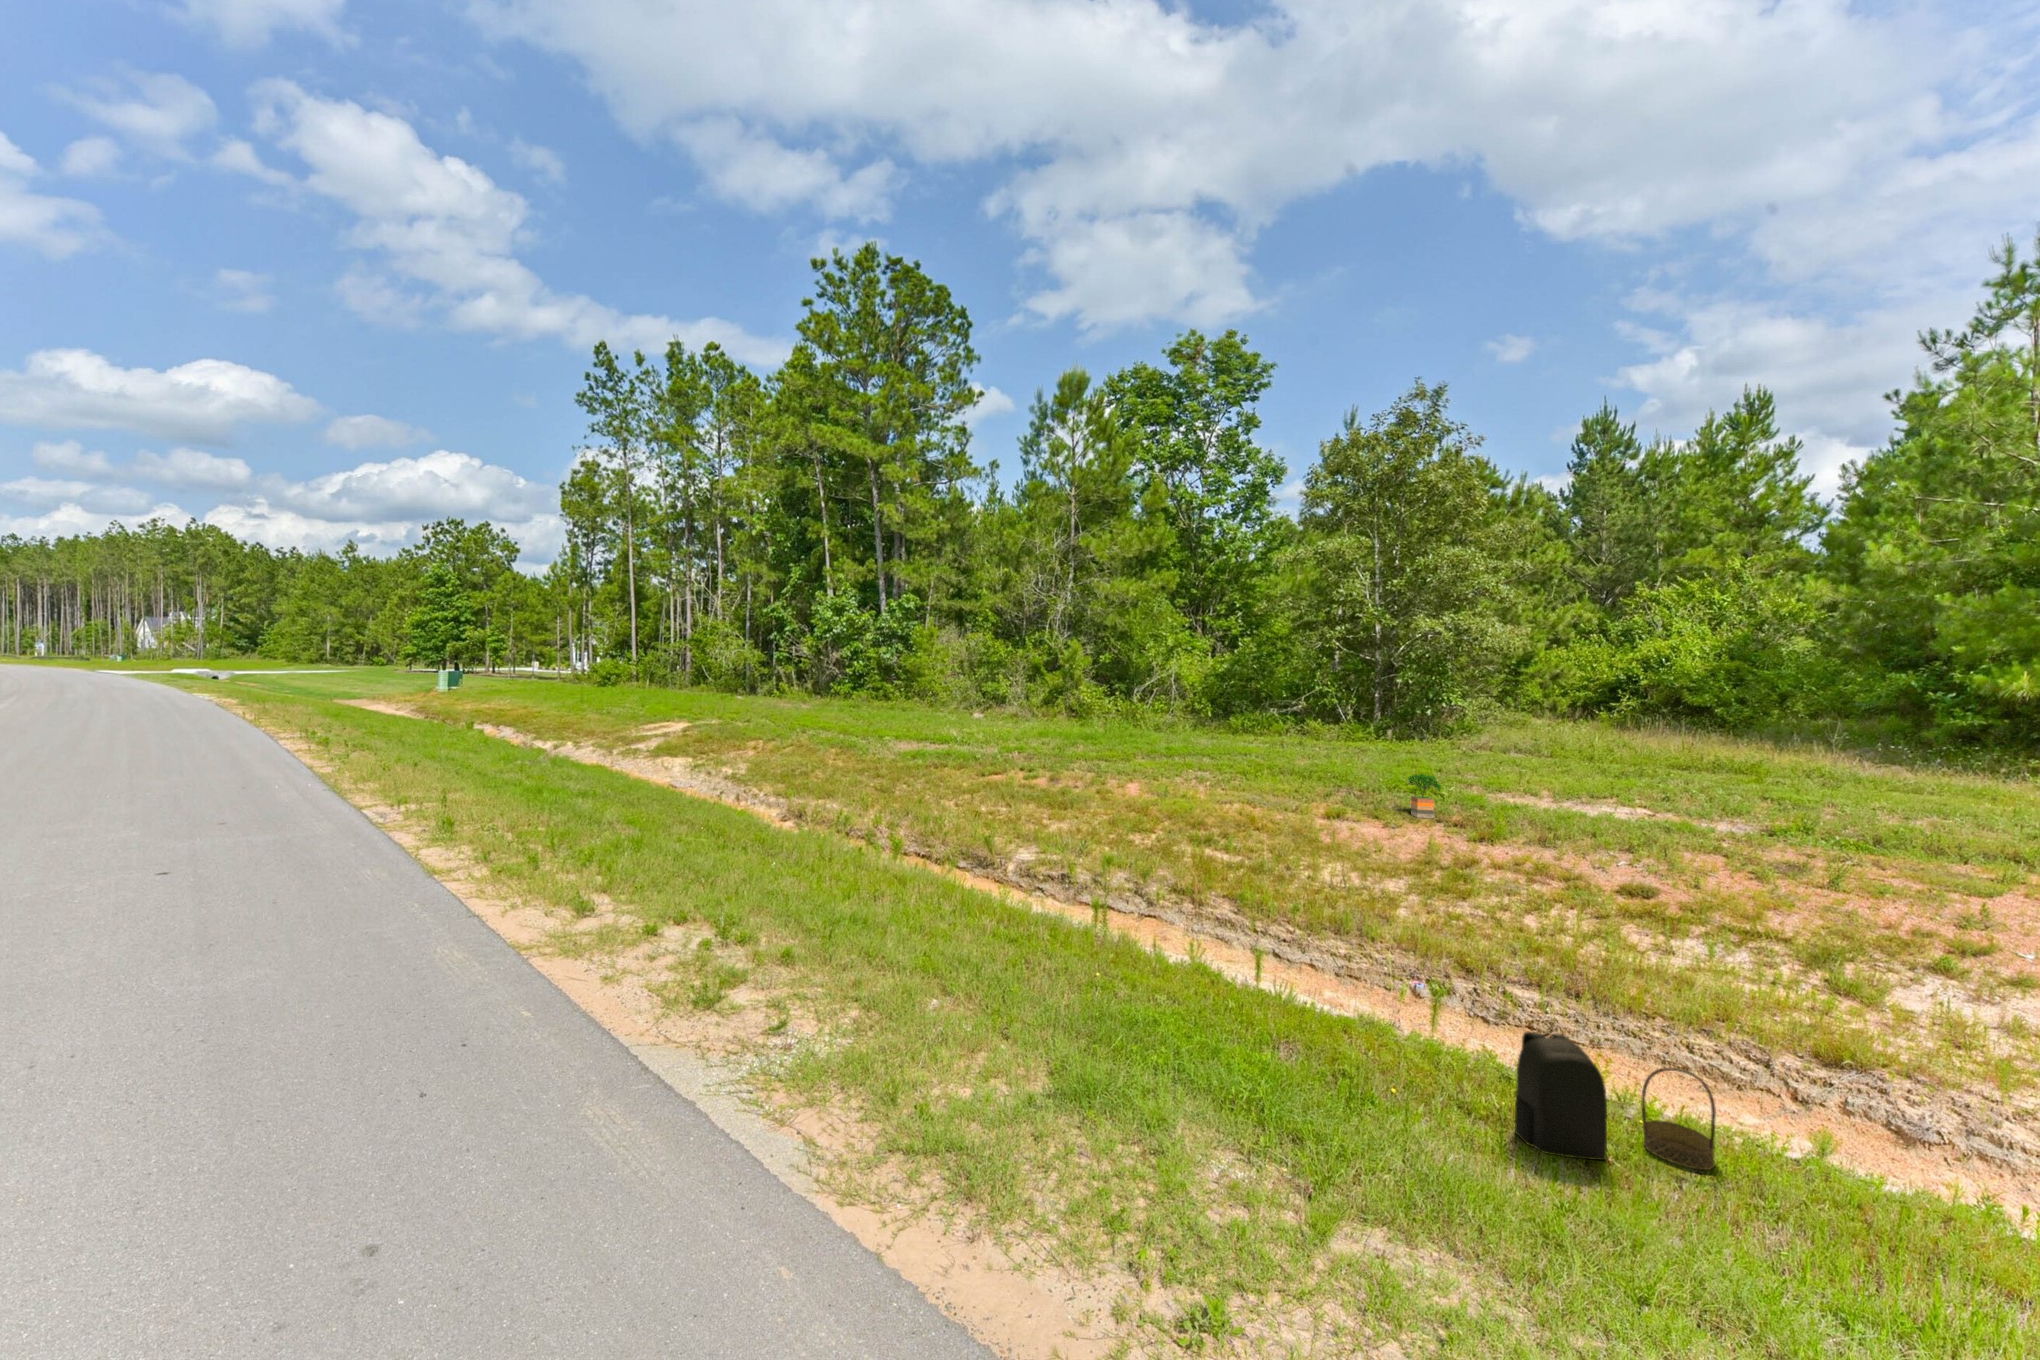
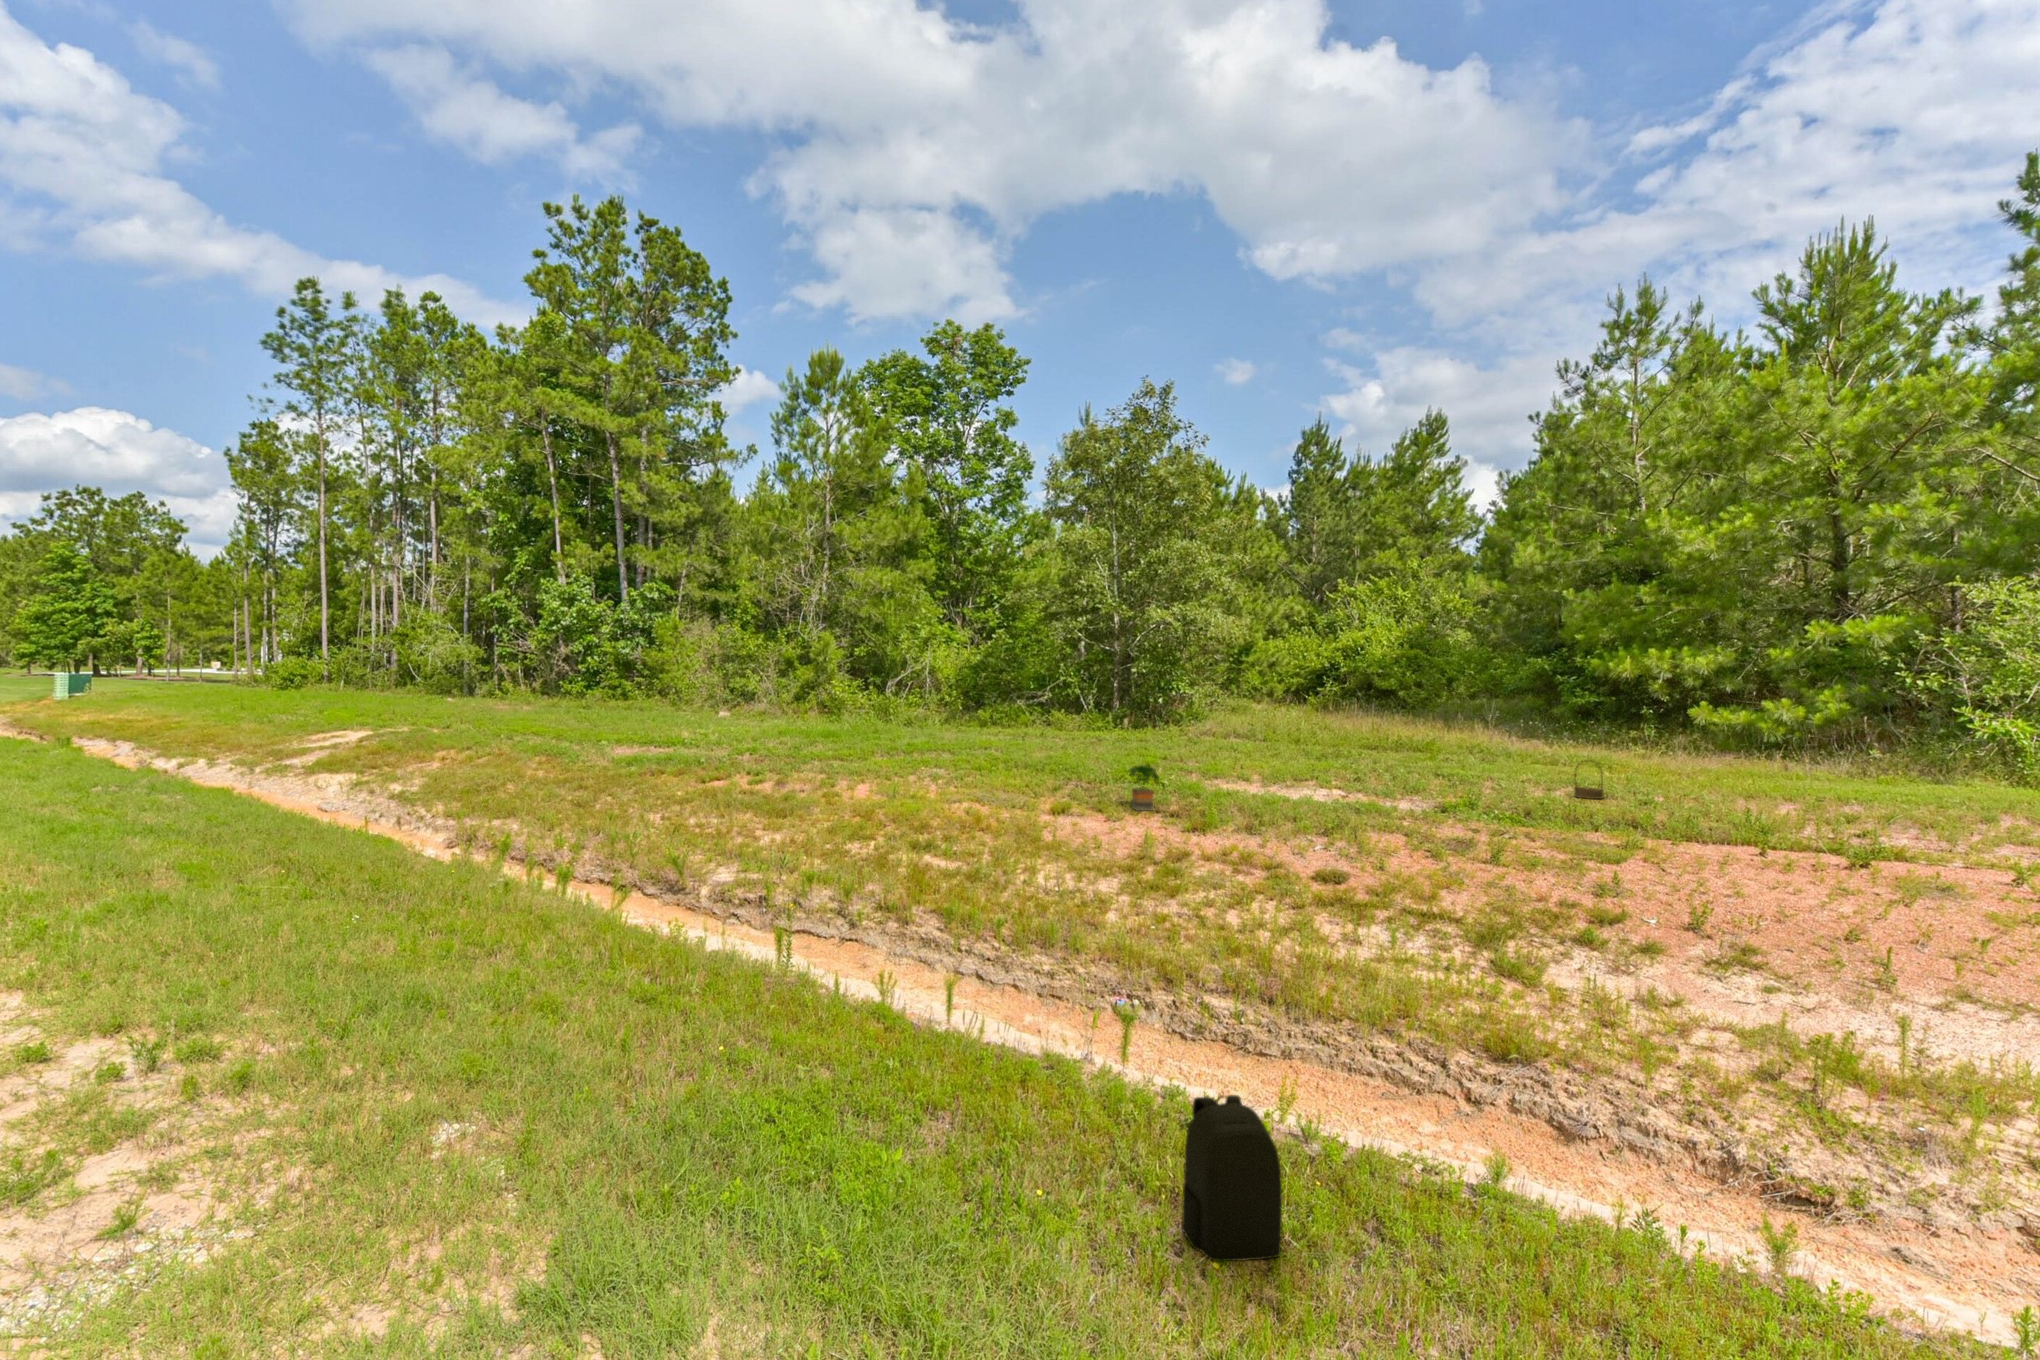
basket: present [1641,1067,1716,1170] -> present [1574,760,1604,799]

